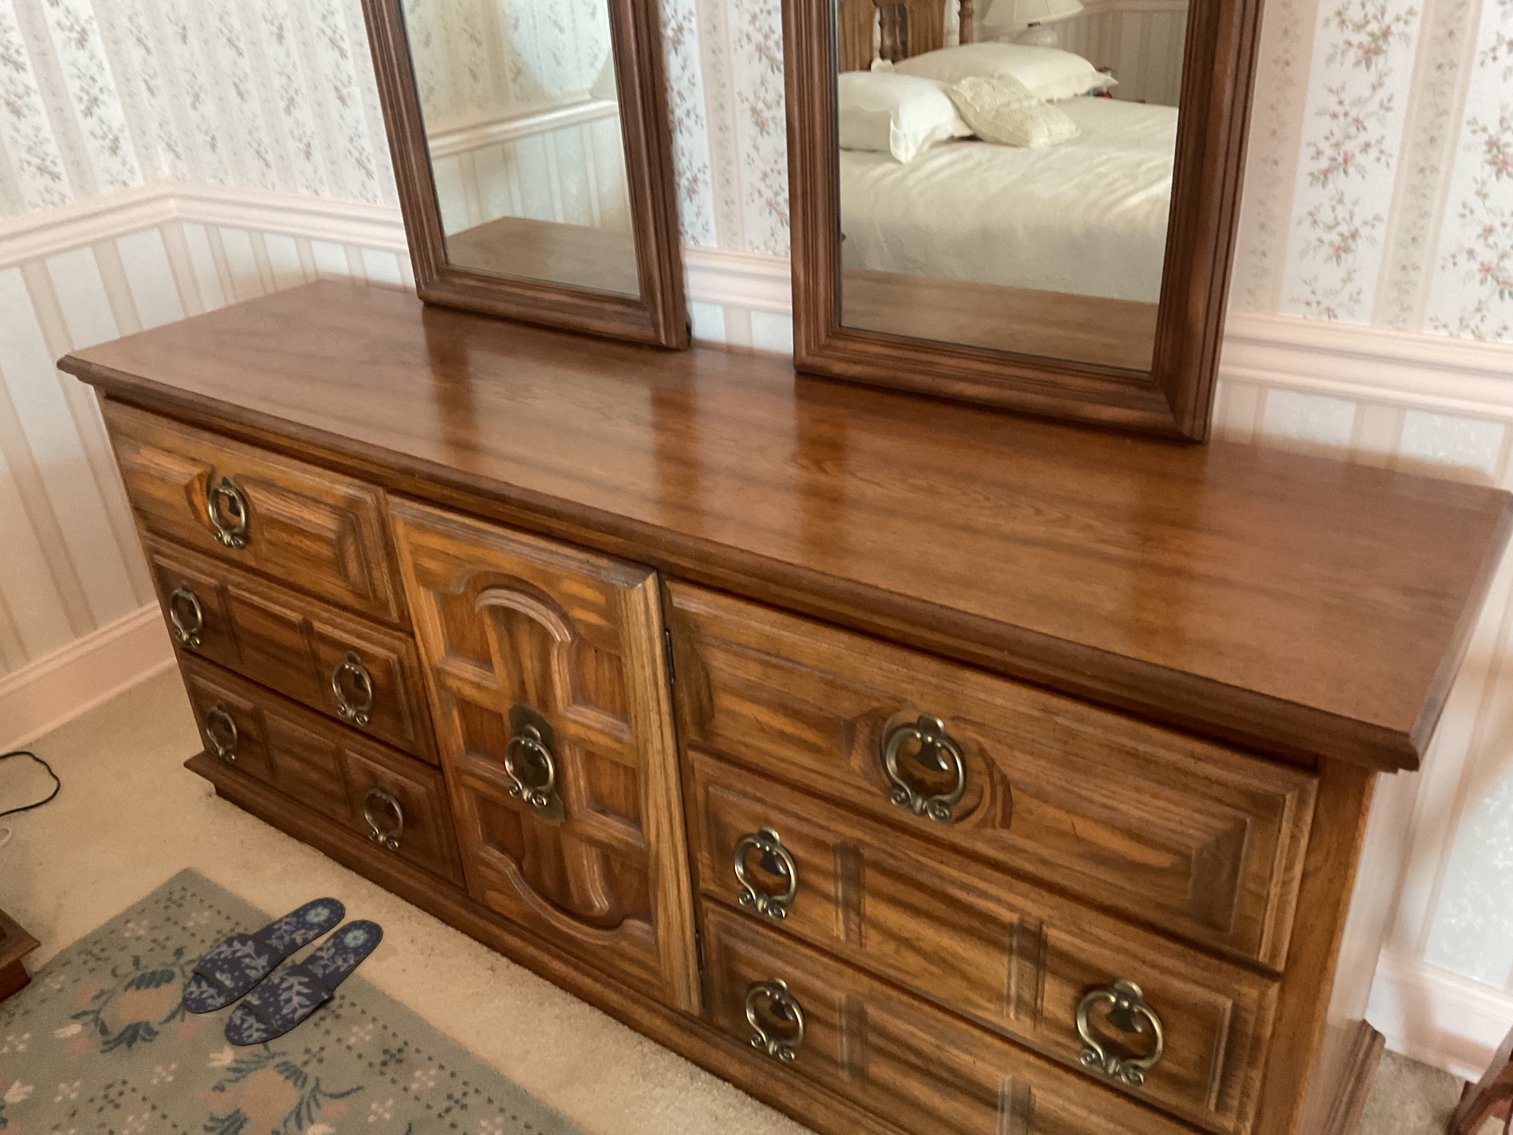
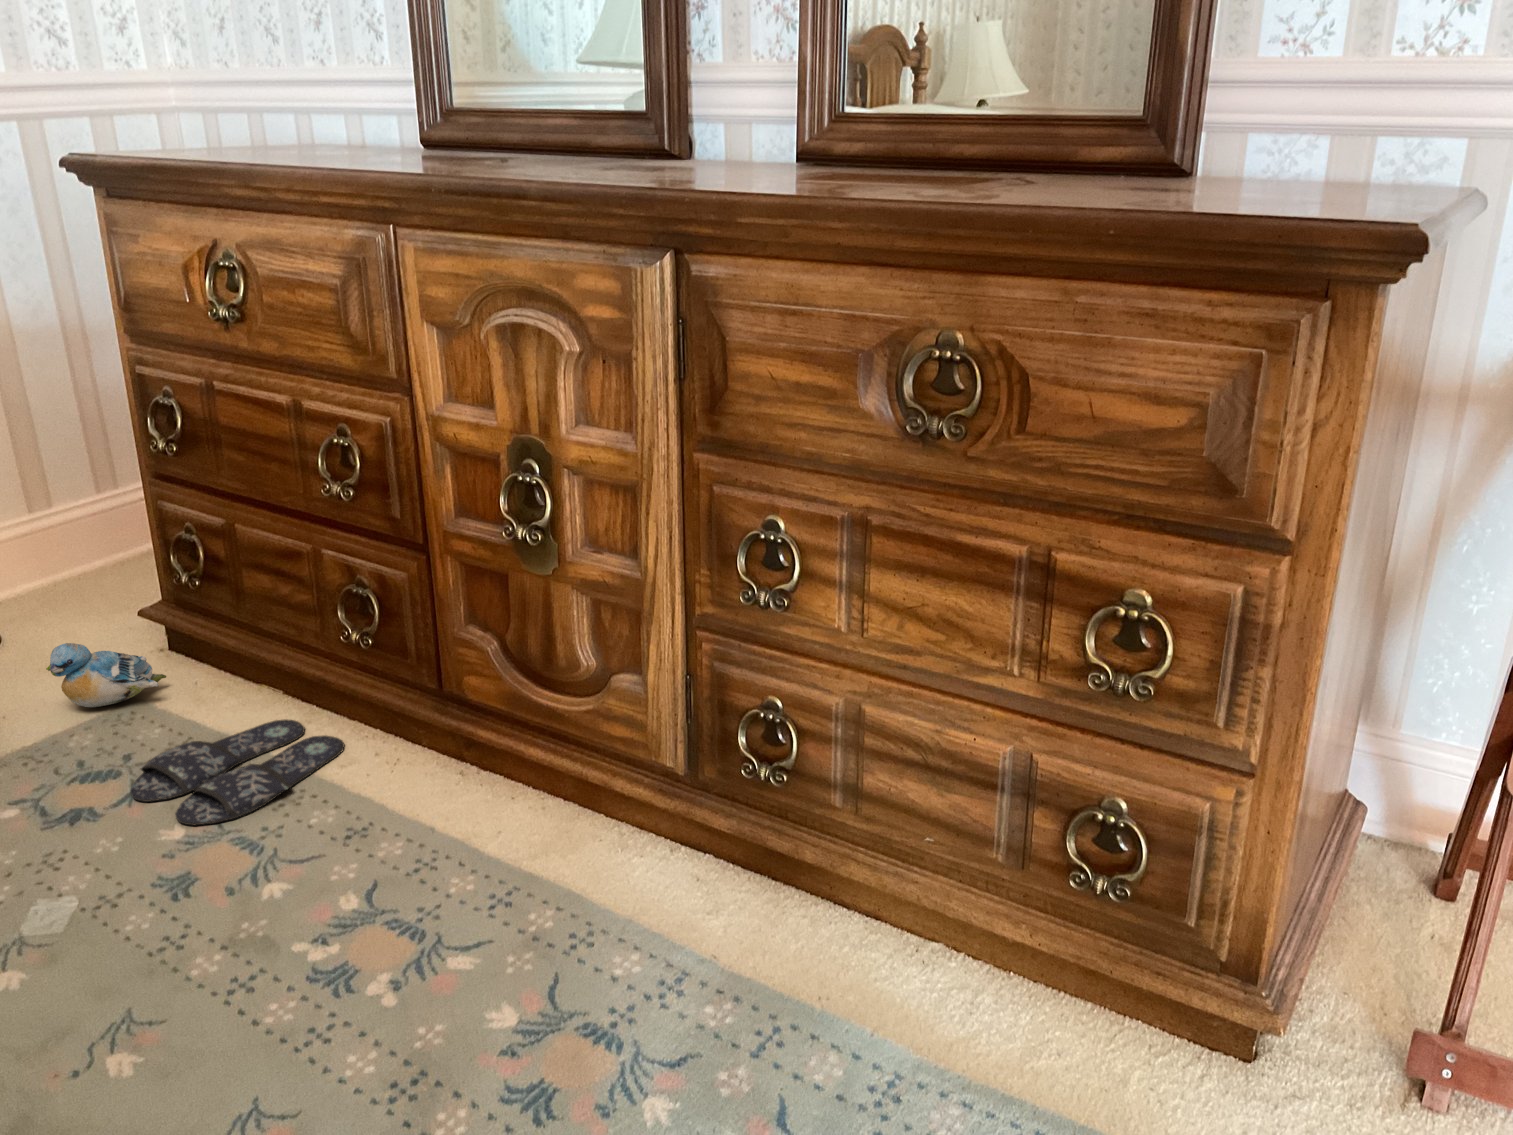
plush toy: none [97,822,213,884] -> present [46,643,166,707]

